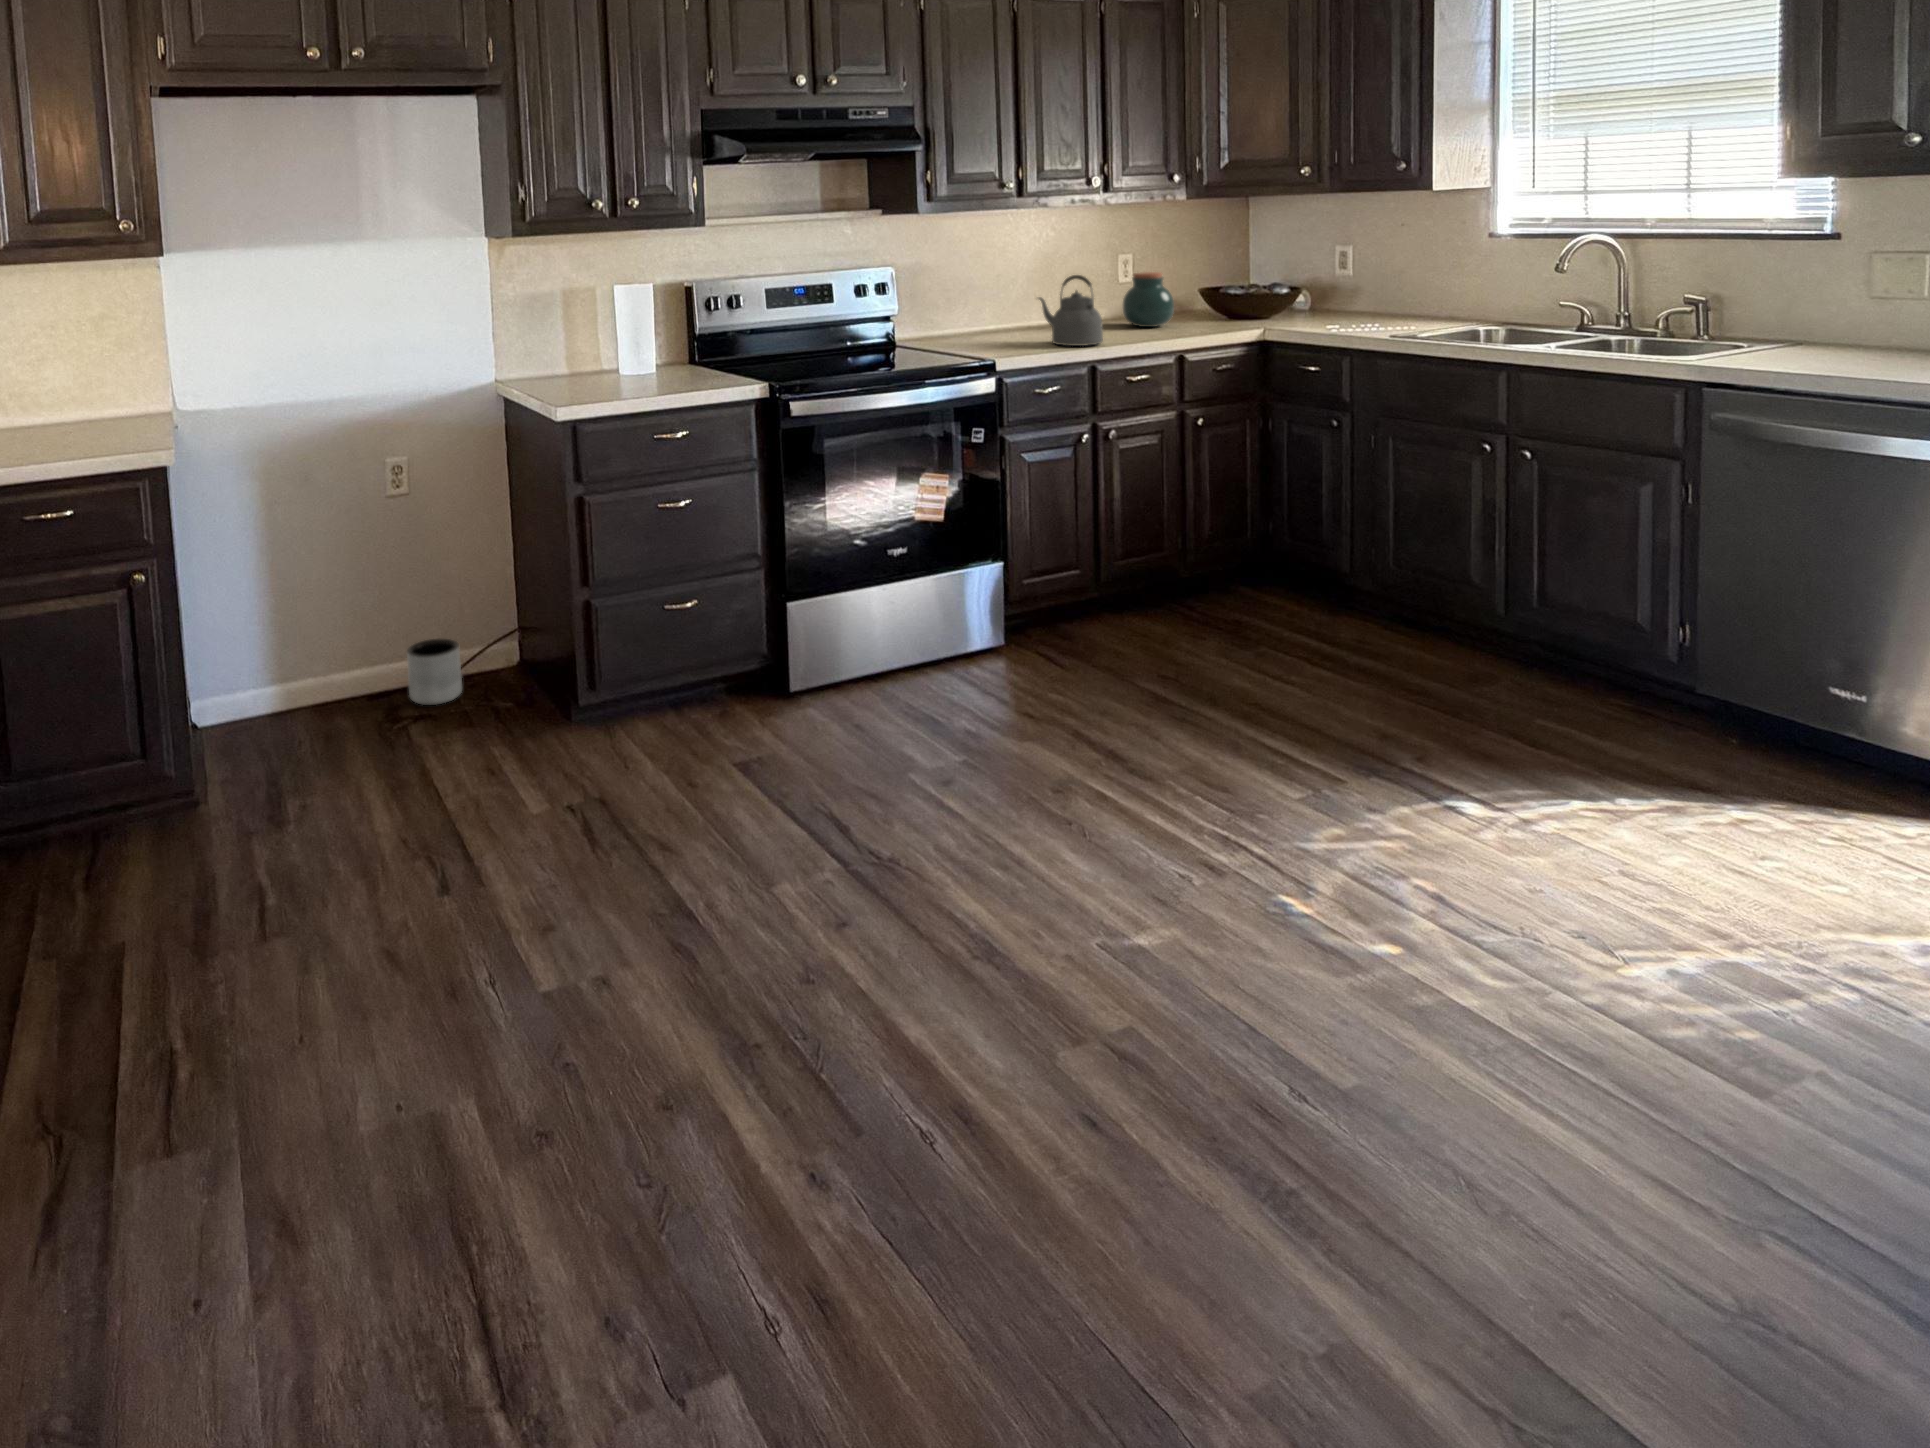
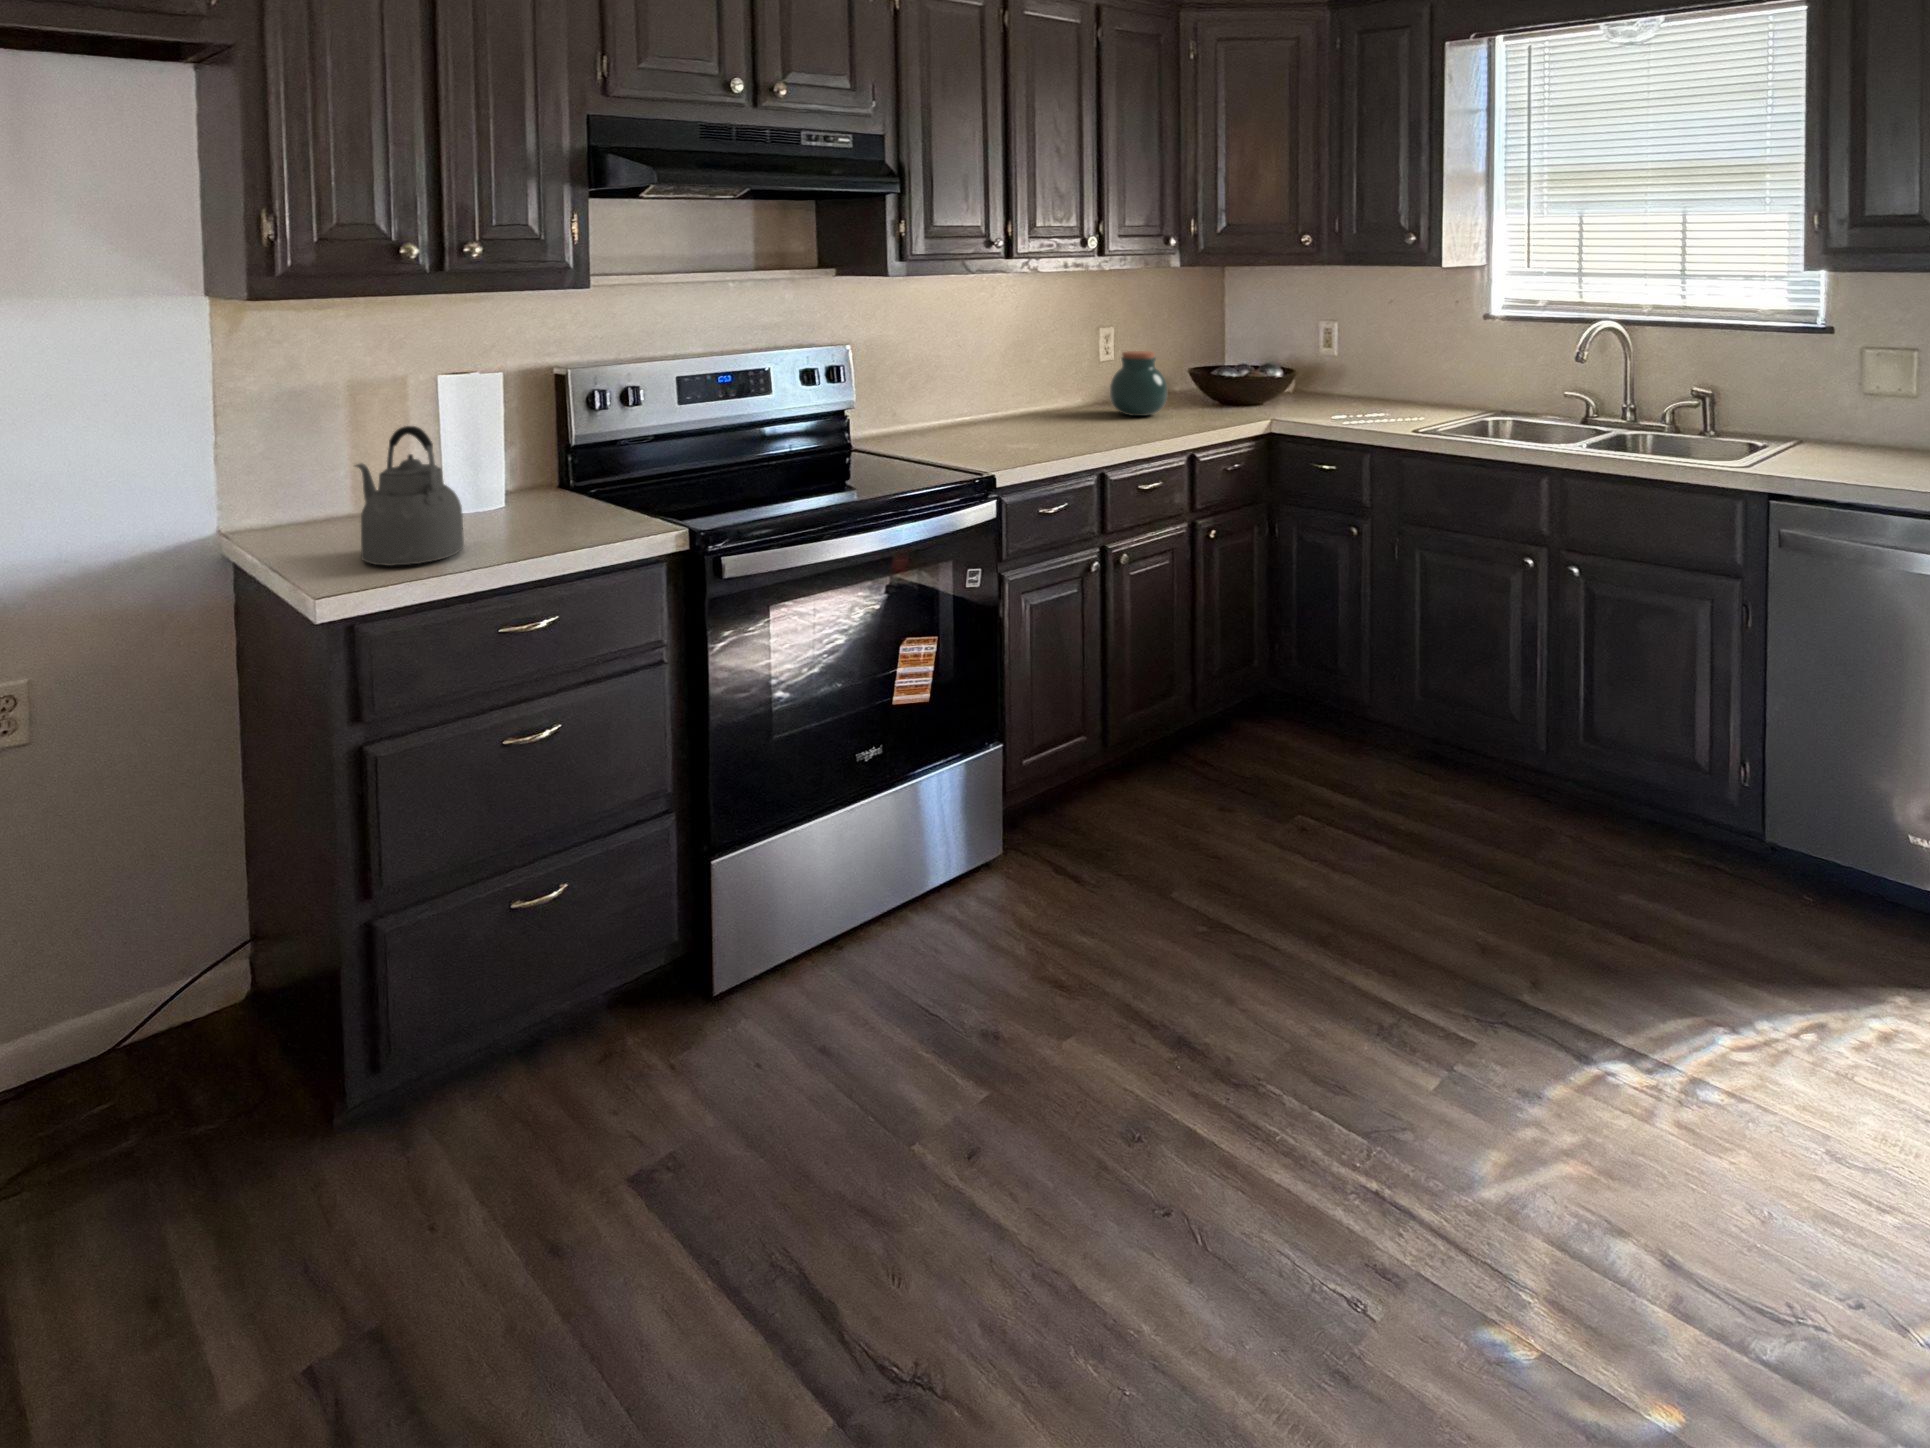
kettle: present [1038,275,1103,346] -> present [356,426,464,566]
planter: present [407,639,462,705] -> none [17,980,134,1117]

